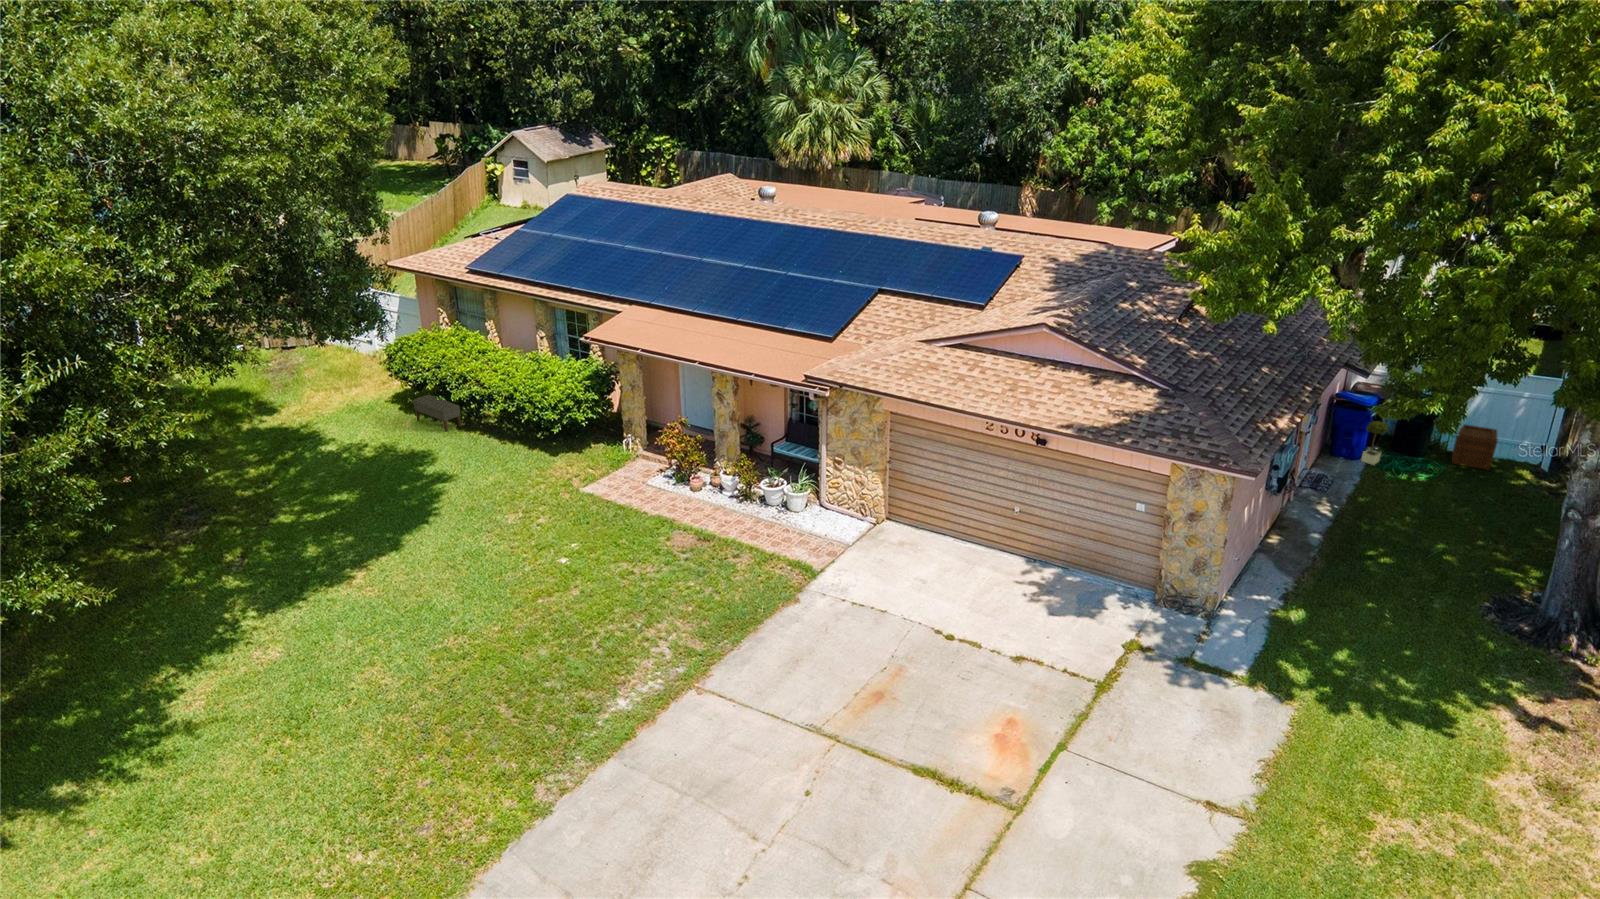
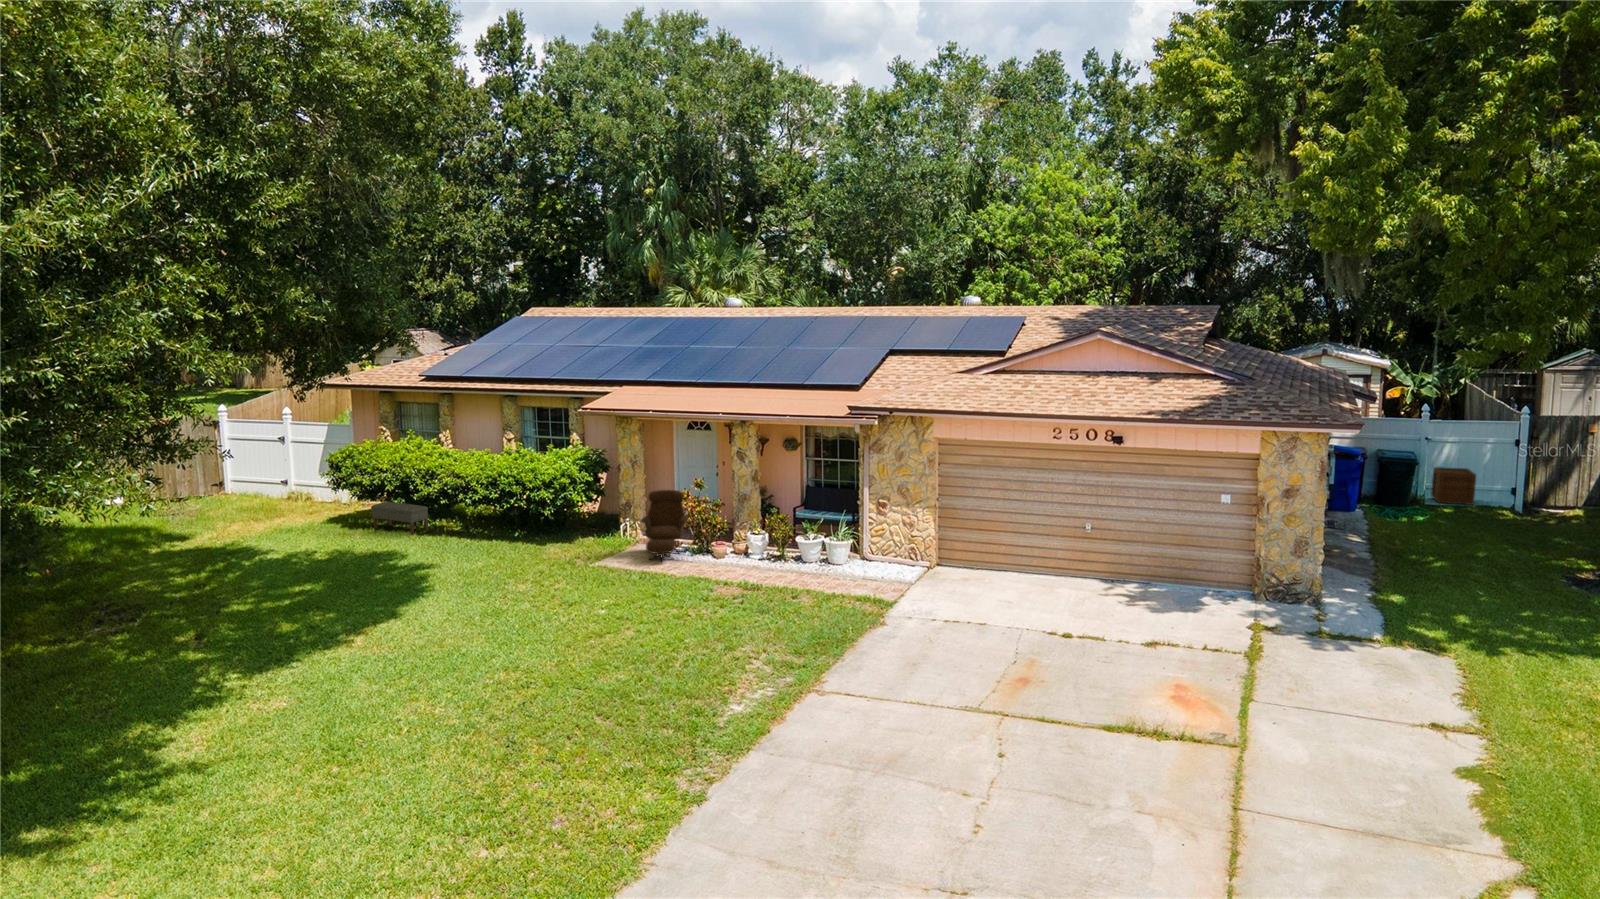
lounge chair: none [629,419,674,492] -> present [641,490,688,561]
potted tree: present [1361,421,1387,465] -> none [1357,463,1379,507]

